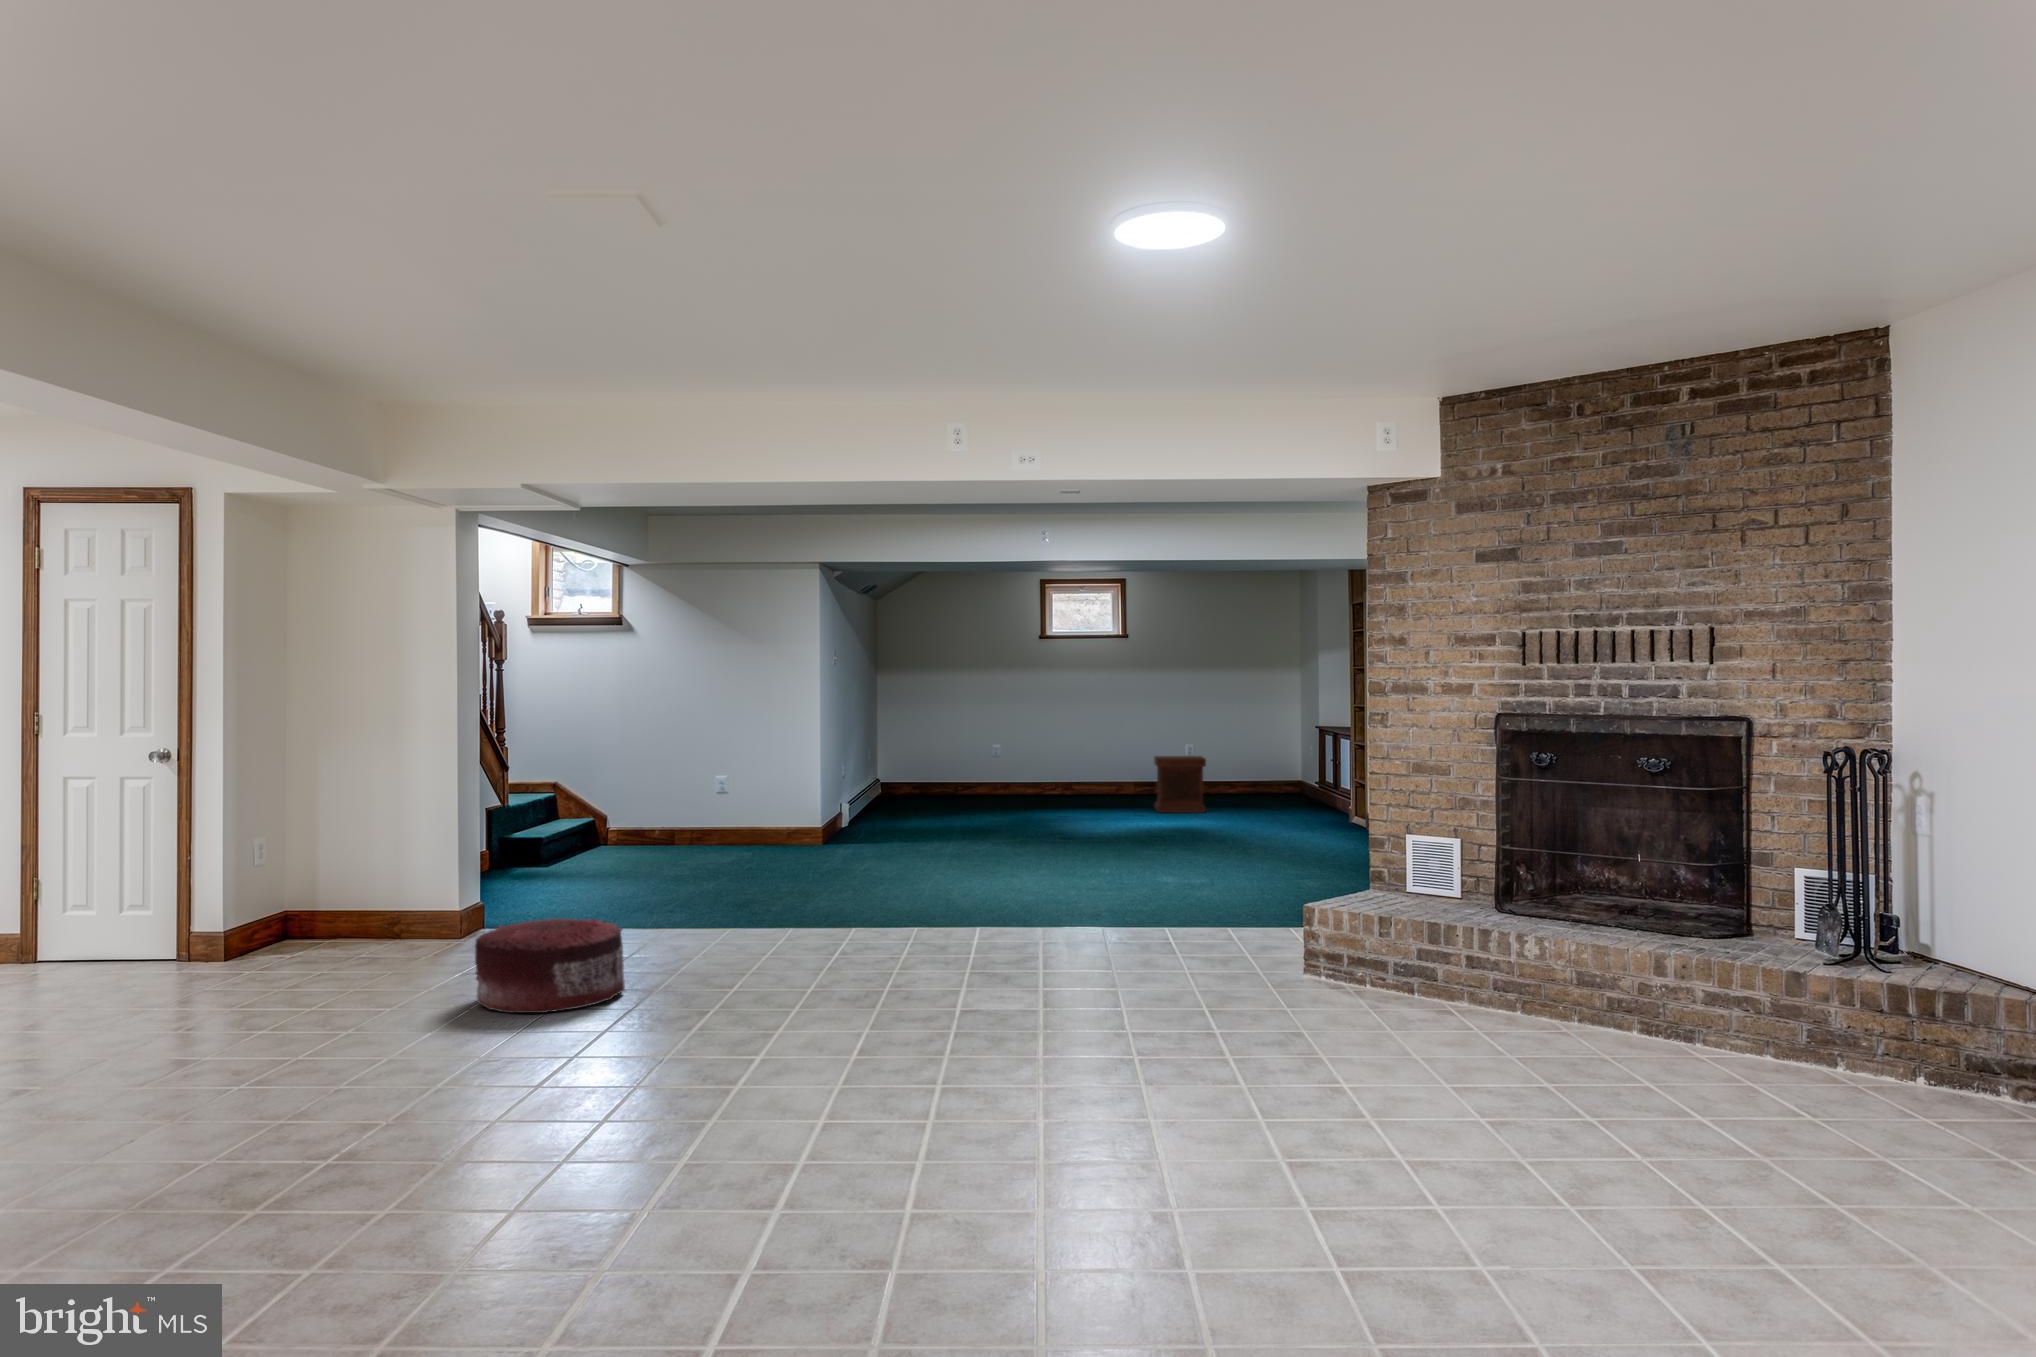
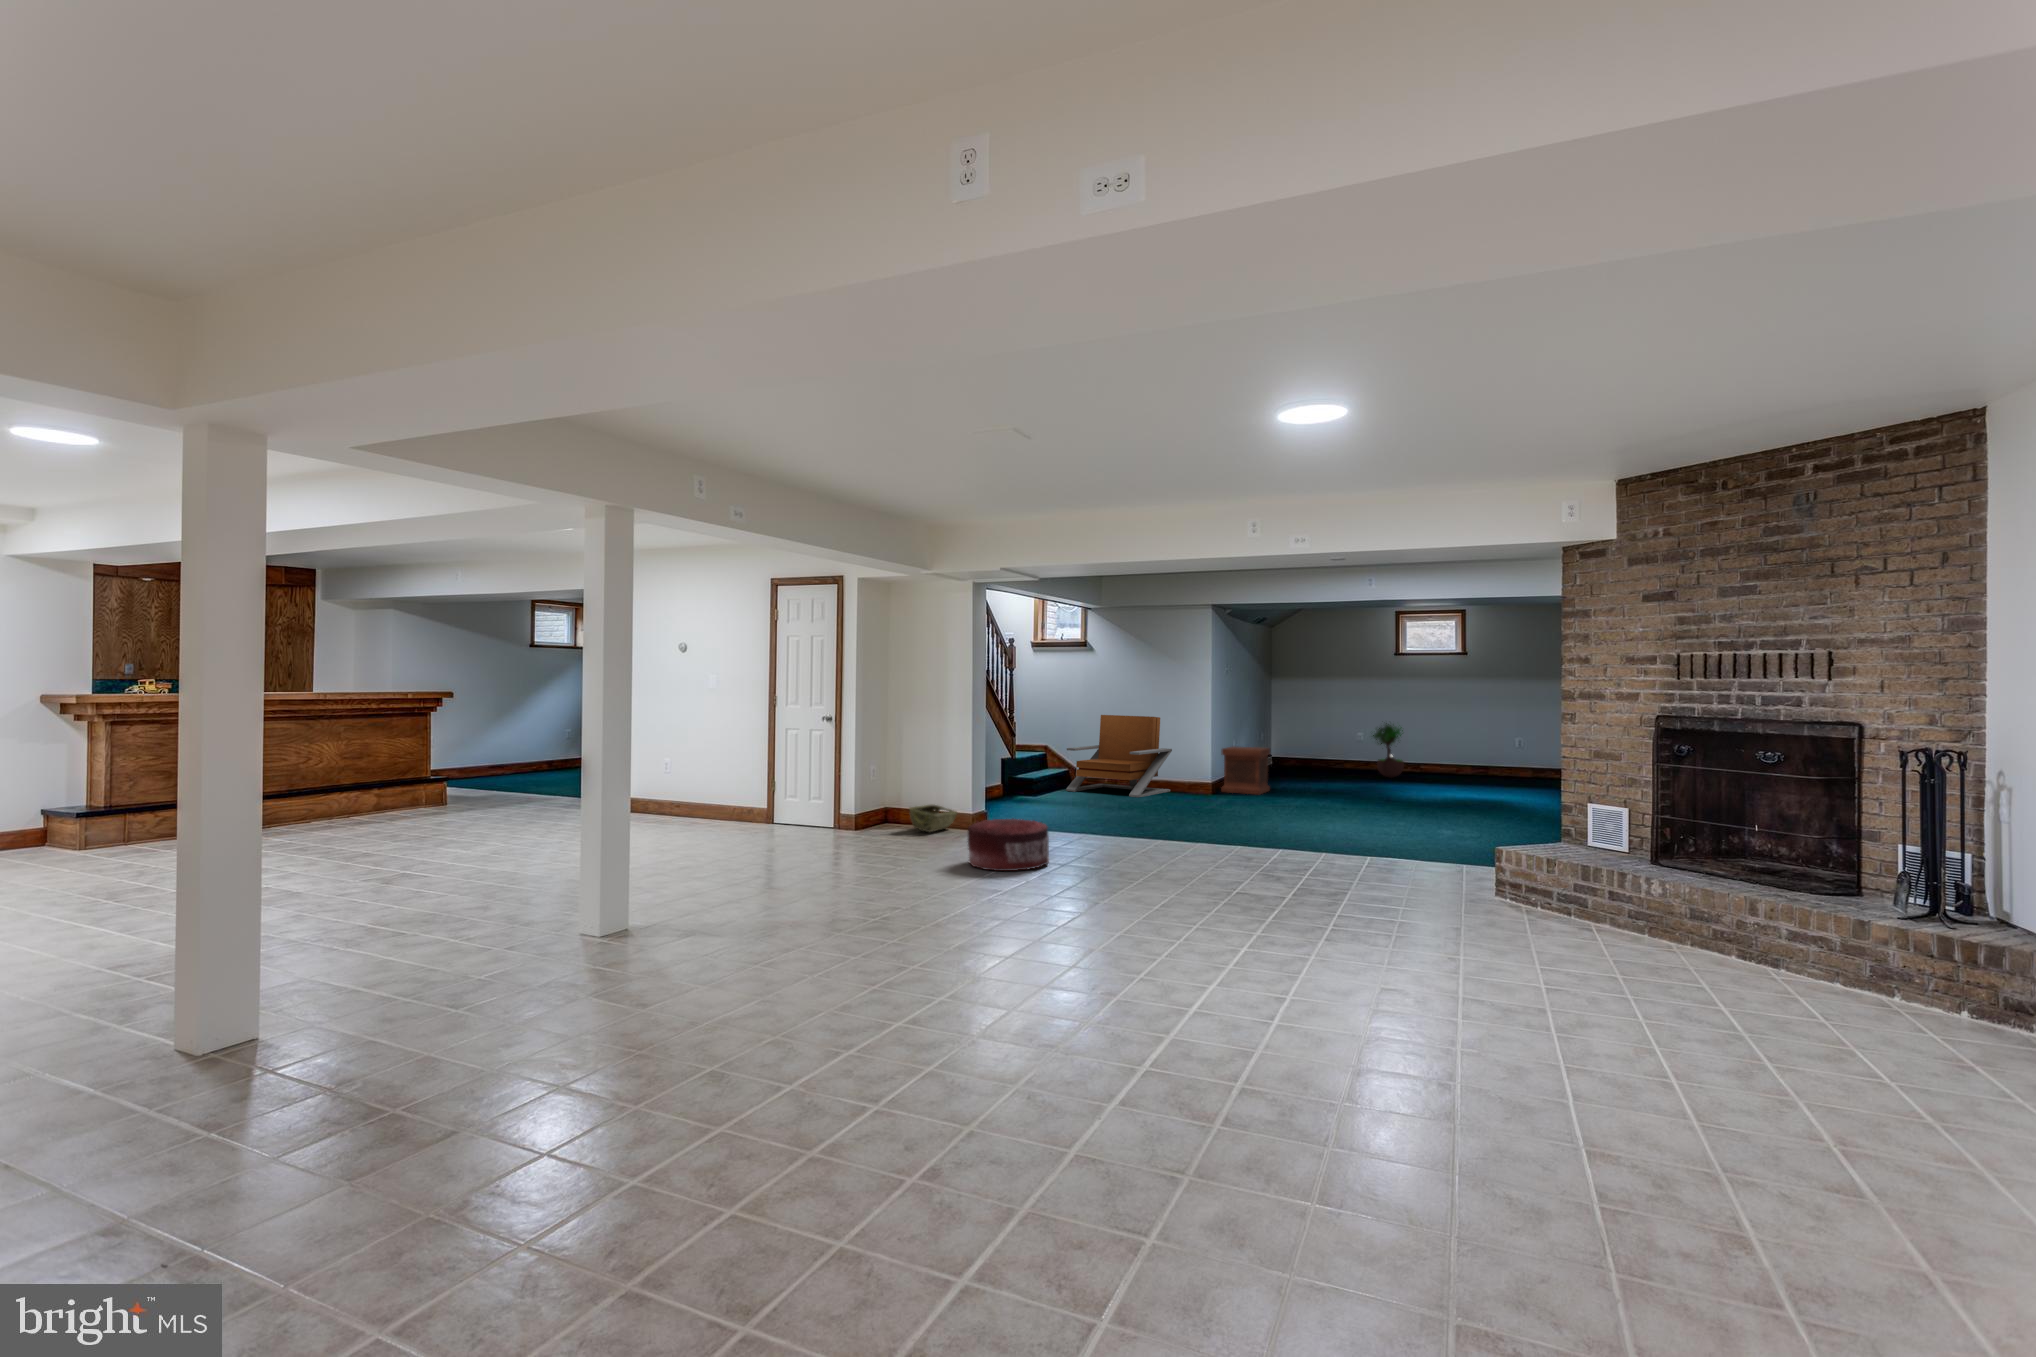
potted tree: none [1010,727,1058,809] -> present [1373,723,1404,778]
lounge chair: none [579,734,747,862] -> present [1066,715,1172,797]
side table: present [1154,756,1206,813] -> present [1221,746,1270,794]
woven basket: none [331,901,423,952] -> present [909,805,957,832]

